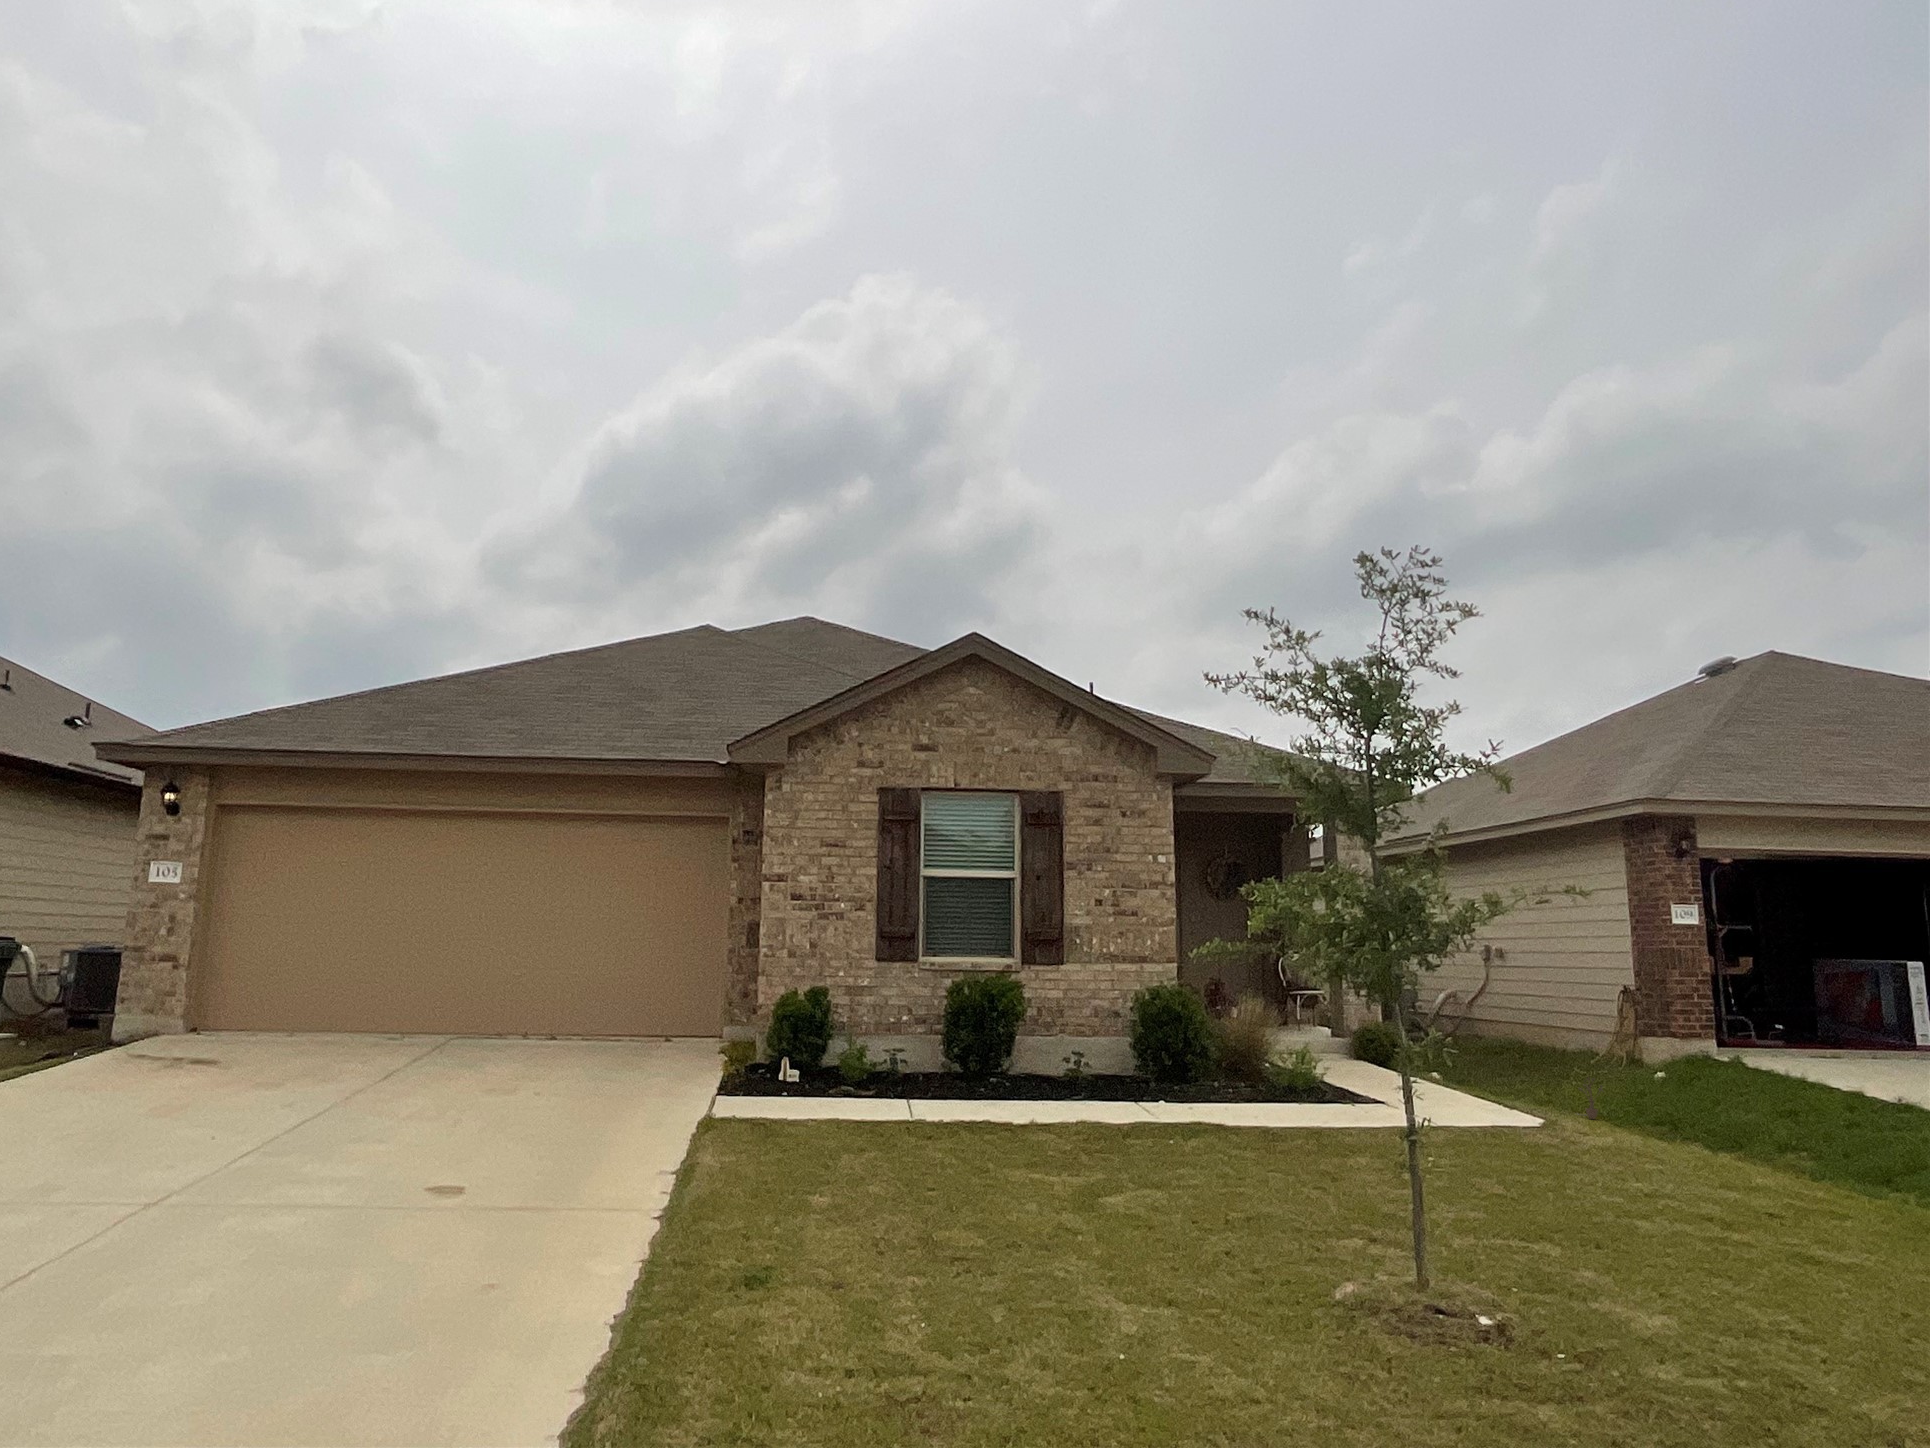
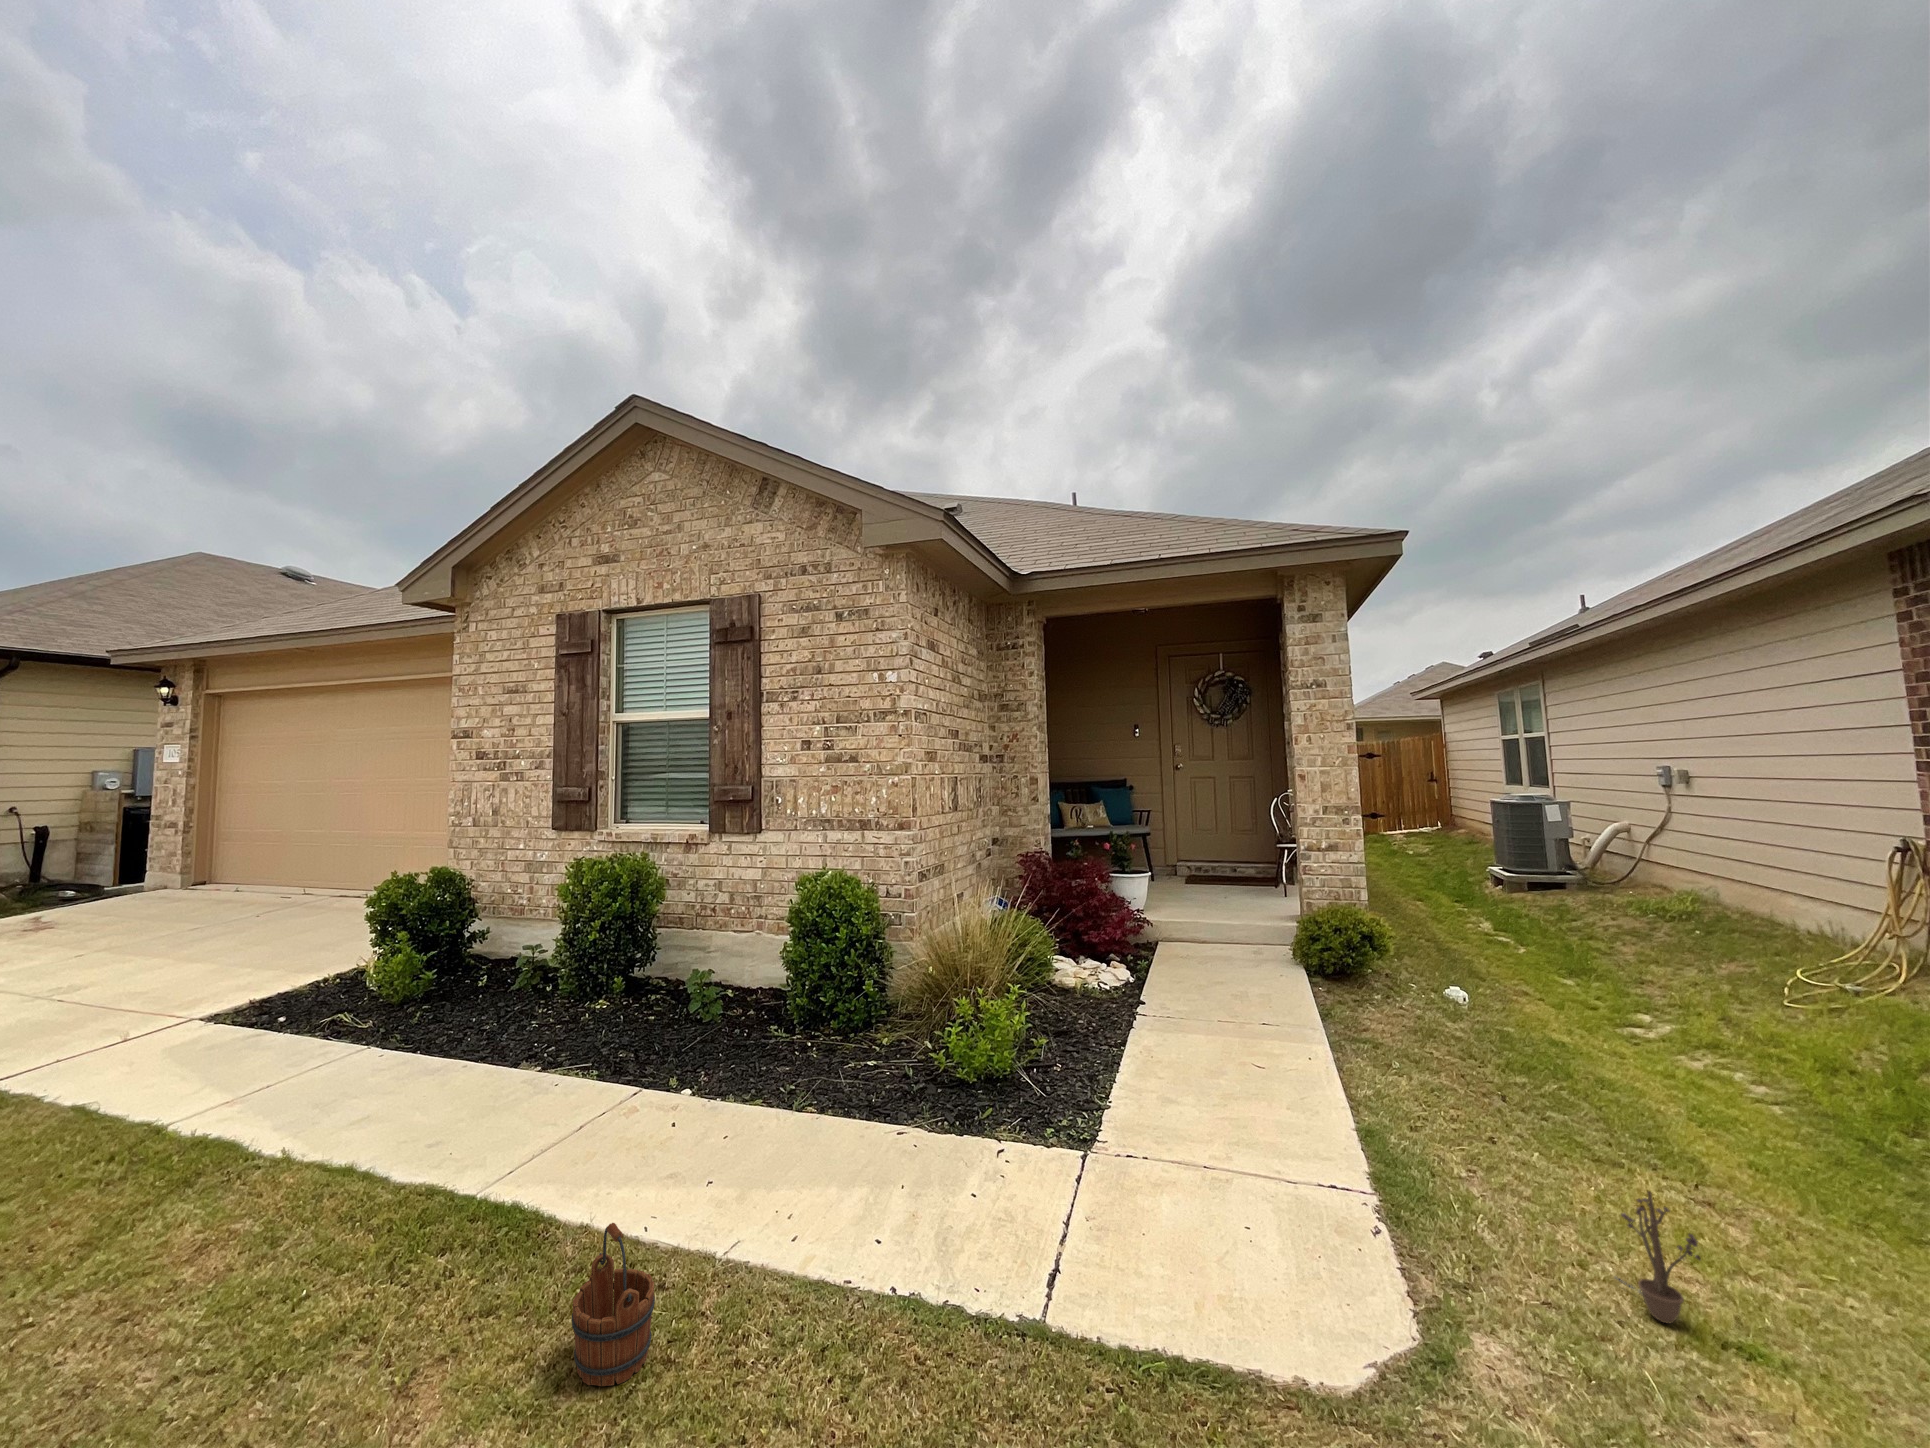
wooden bucket: none [1307,1084,1341,1136] -> present [572,1223,655,1386]

